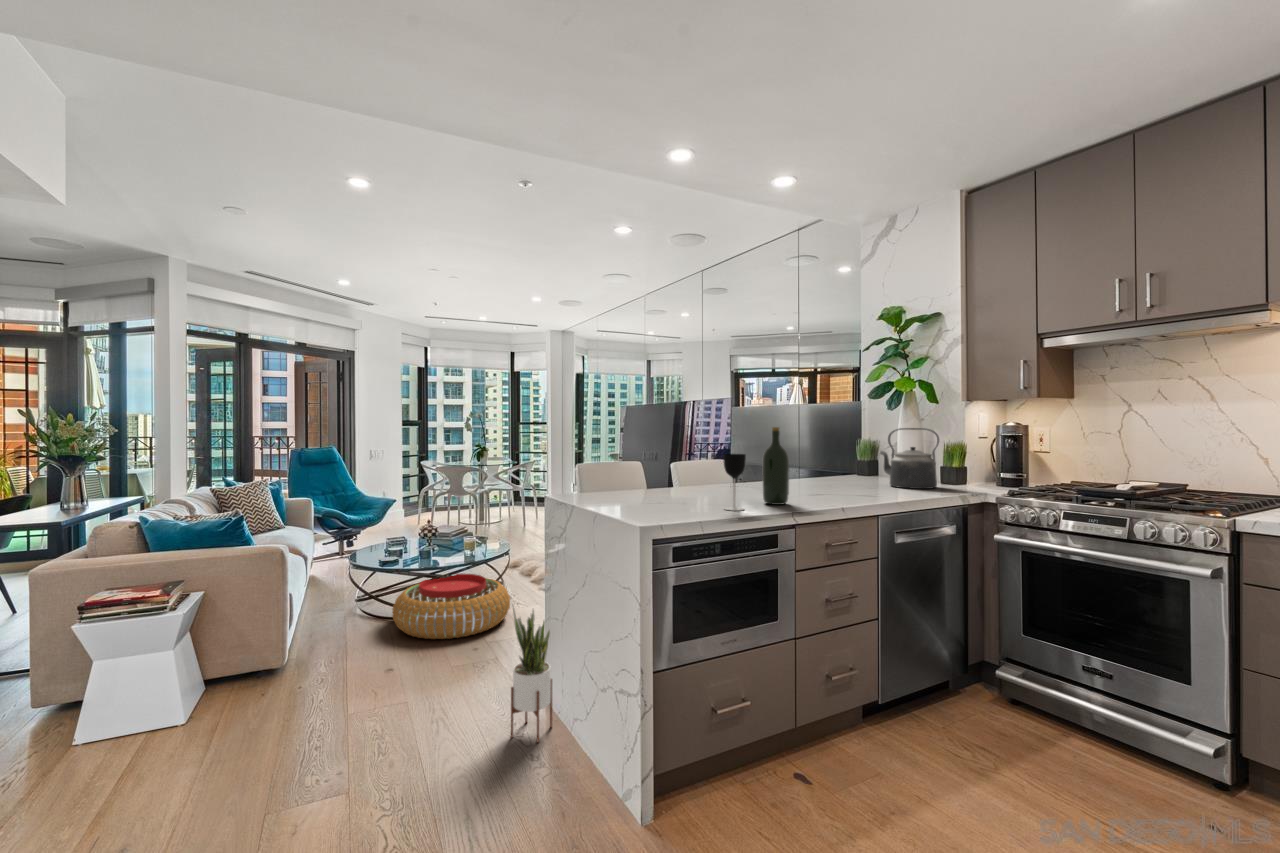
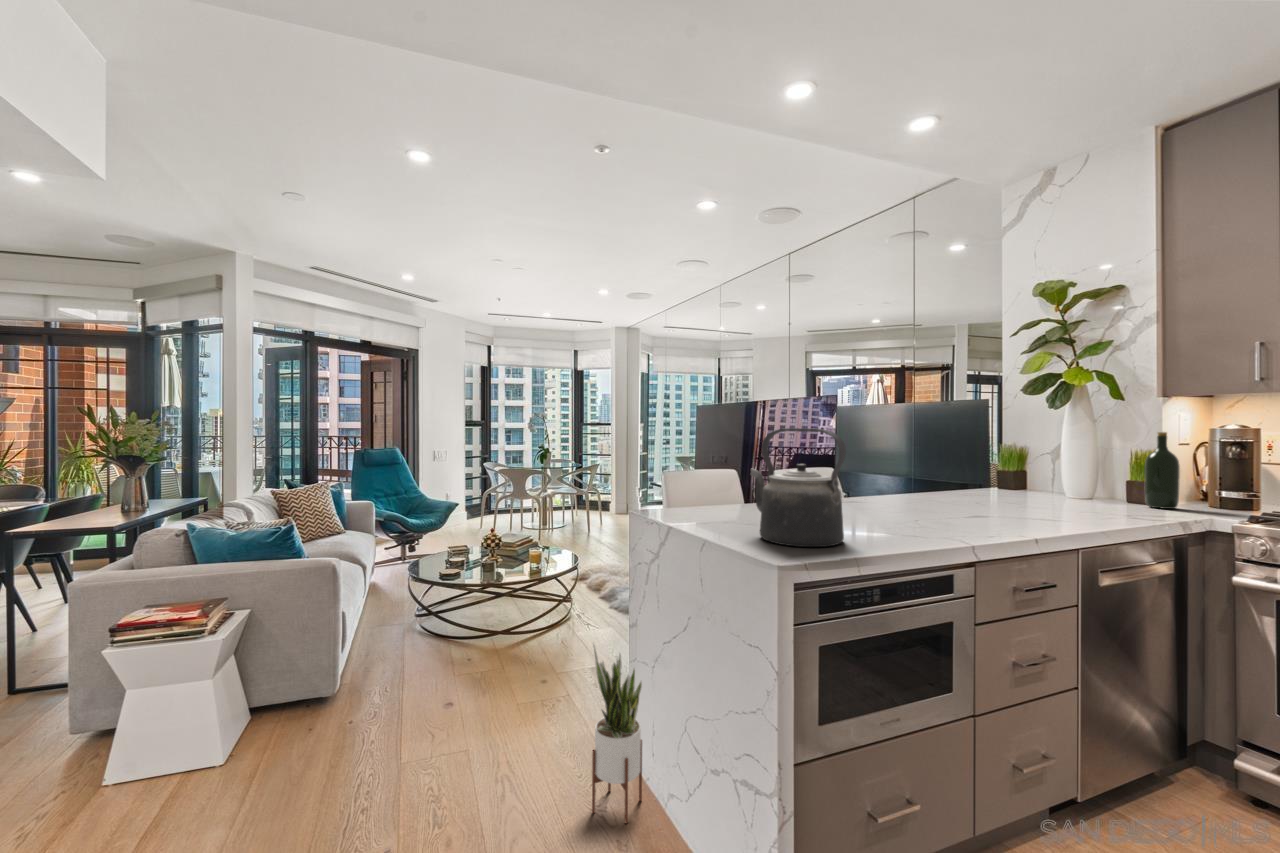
wine bottle: present [762,427,789,505] -> present [1145,432,1180,509]
kettle: present [880,428,939,489] -> present [750,428,846,547]
wine glass: present [723,454,746,510] -> none [875,464,907,541]
pouf: present [393,574,510,639] -> none [453,589,581,666]

